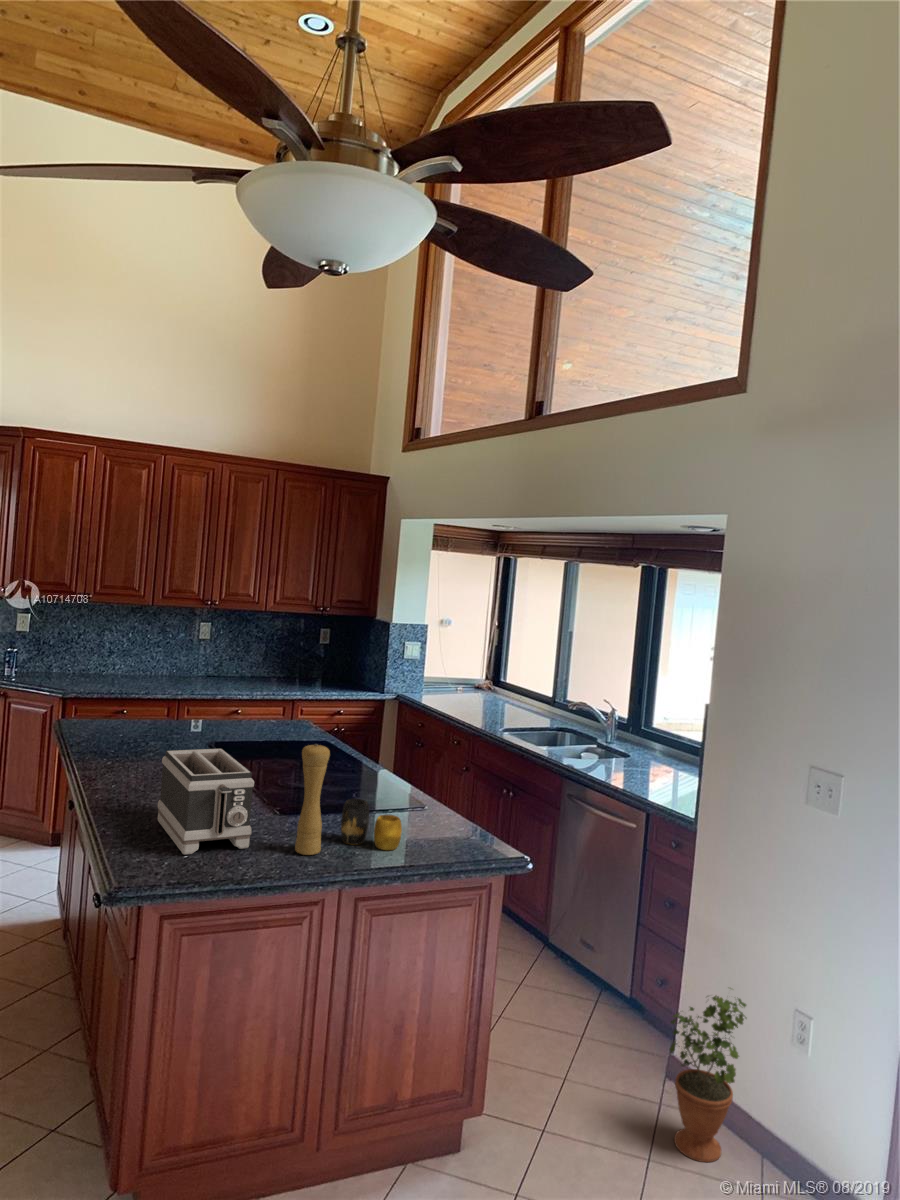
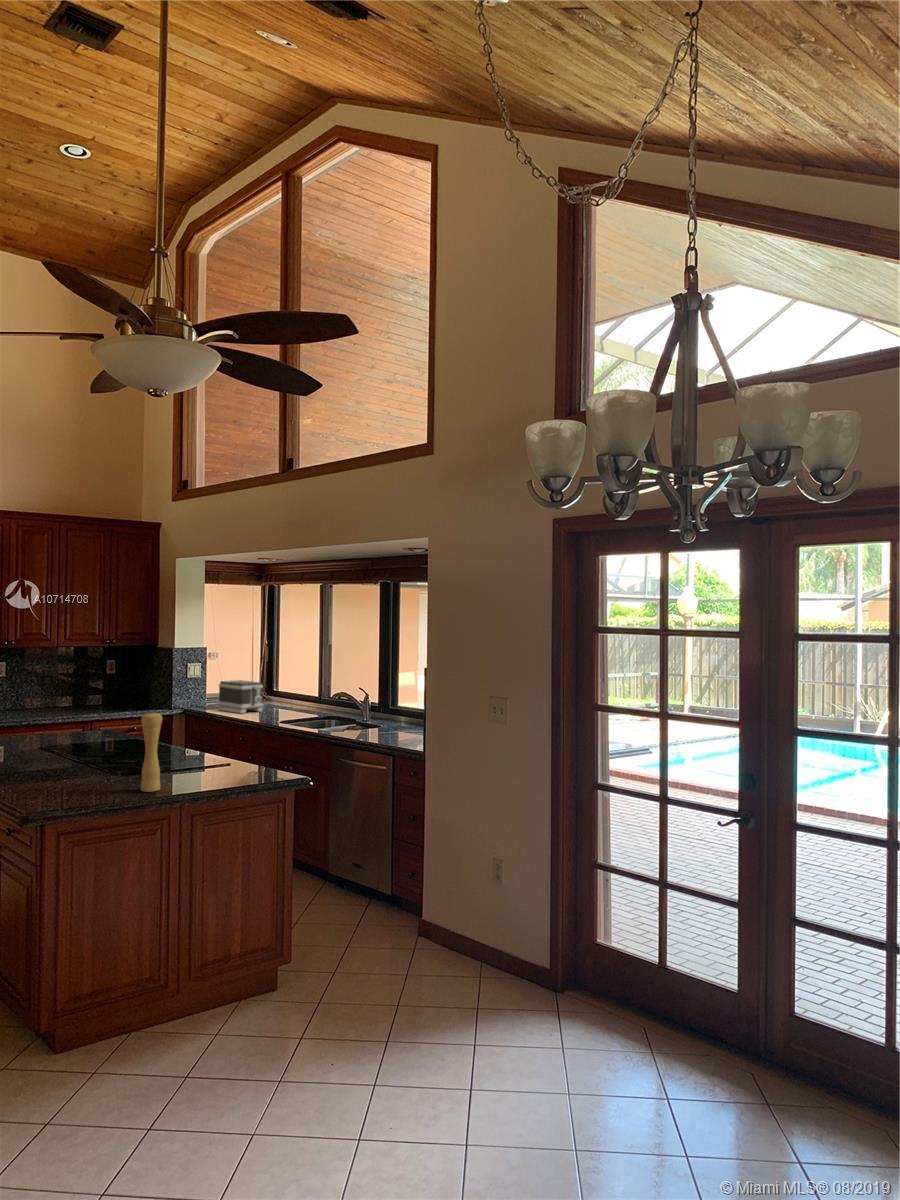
toaster: present [157,748,254,855] -> present [218,680,263,714]
vase: present [341,799,402,850] -> none [172,753,218,784]
potted plant: present [670,996,746,1162] -> none [418,855,468,974]

